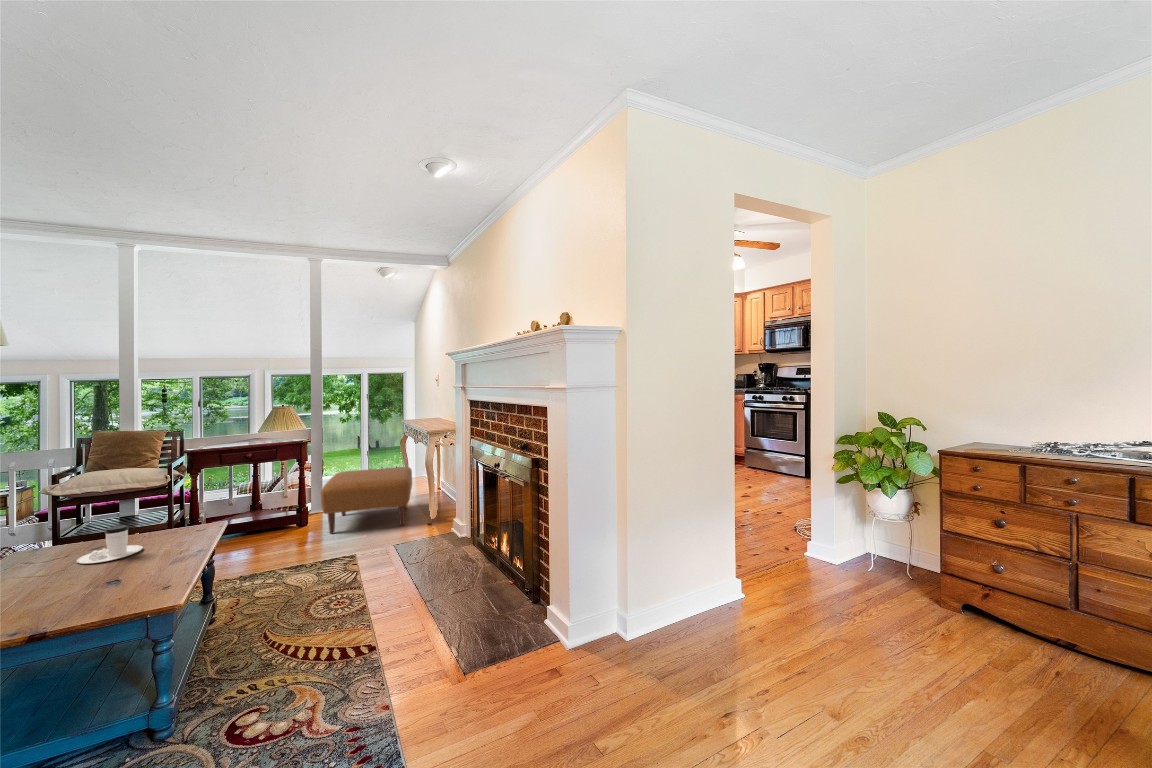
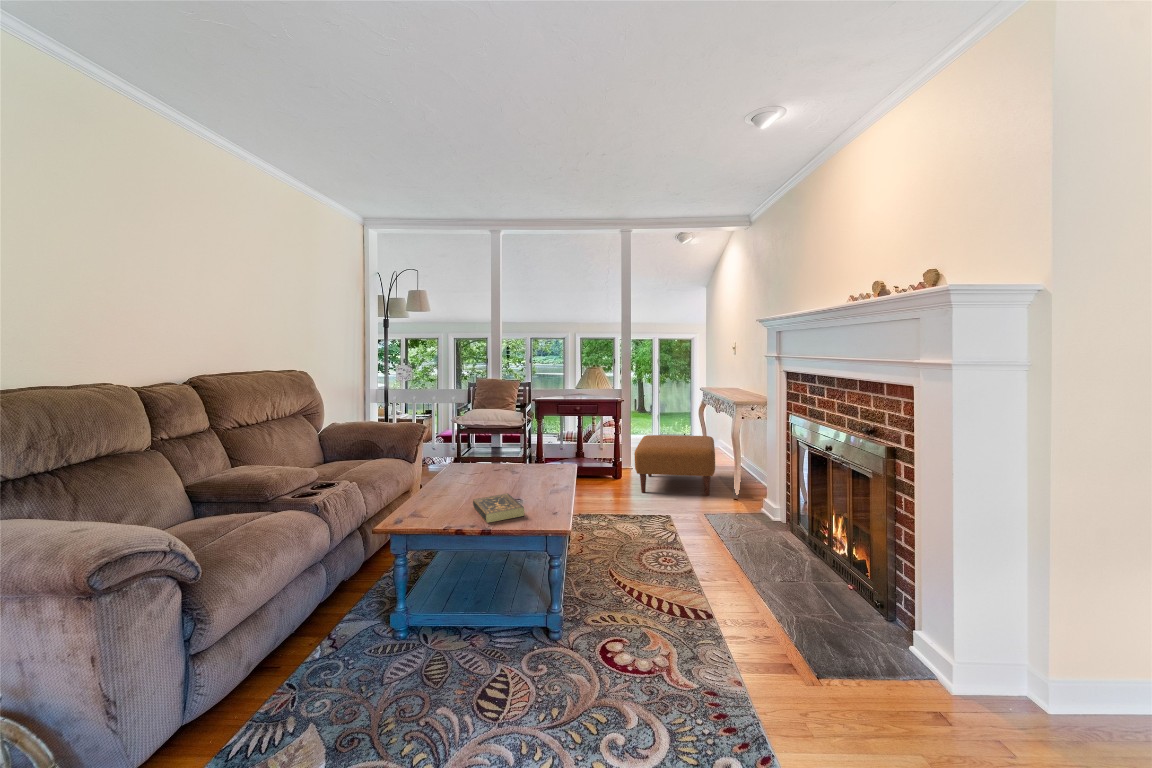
coffee cup: present [77,525,142,564] -> none [491,466,526,492]
book: none [29,563,122,610] -> present [473,493,524,523]

